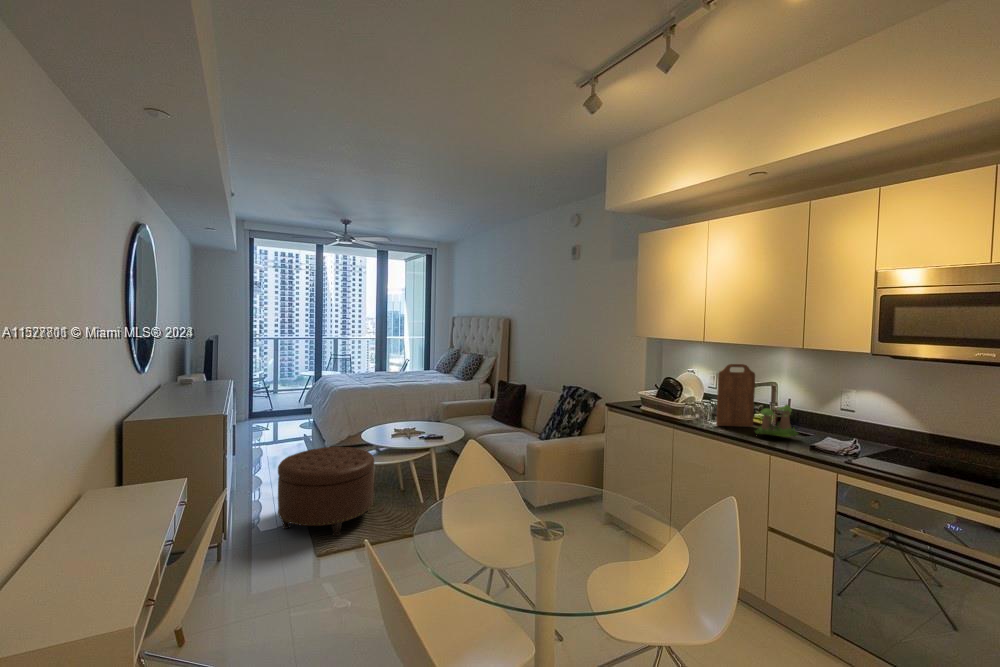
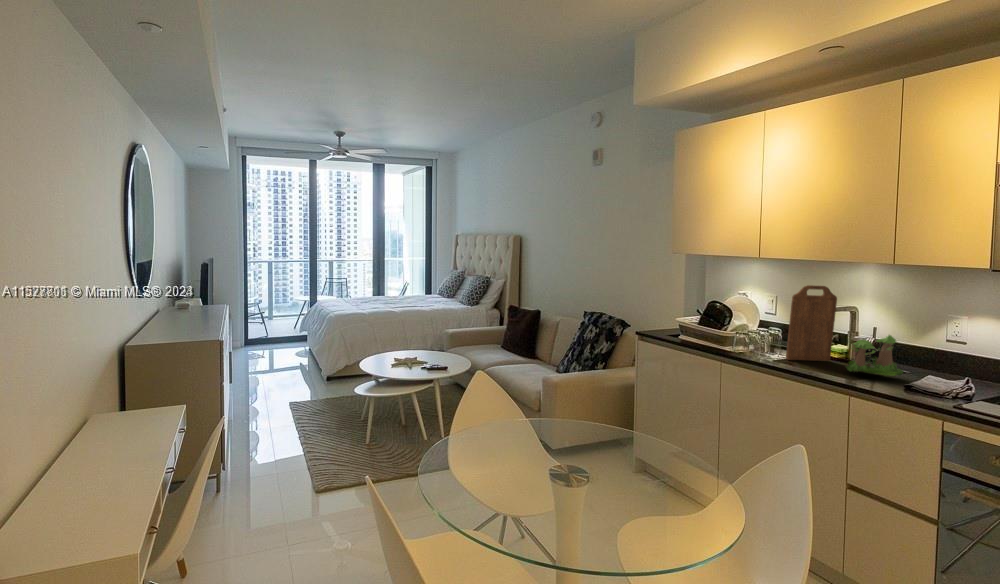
ottoman: present [278,447,374,536] -> none [262,379,374,483]

